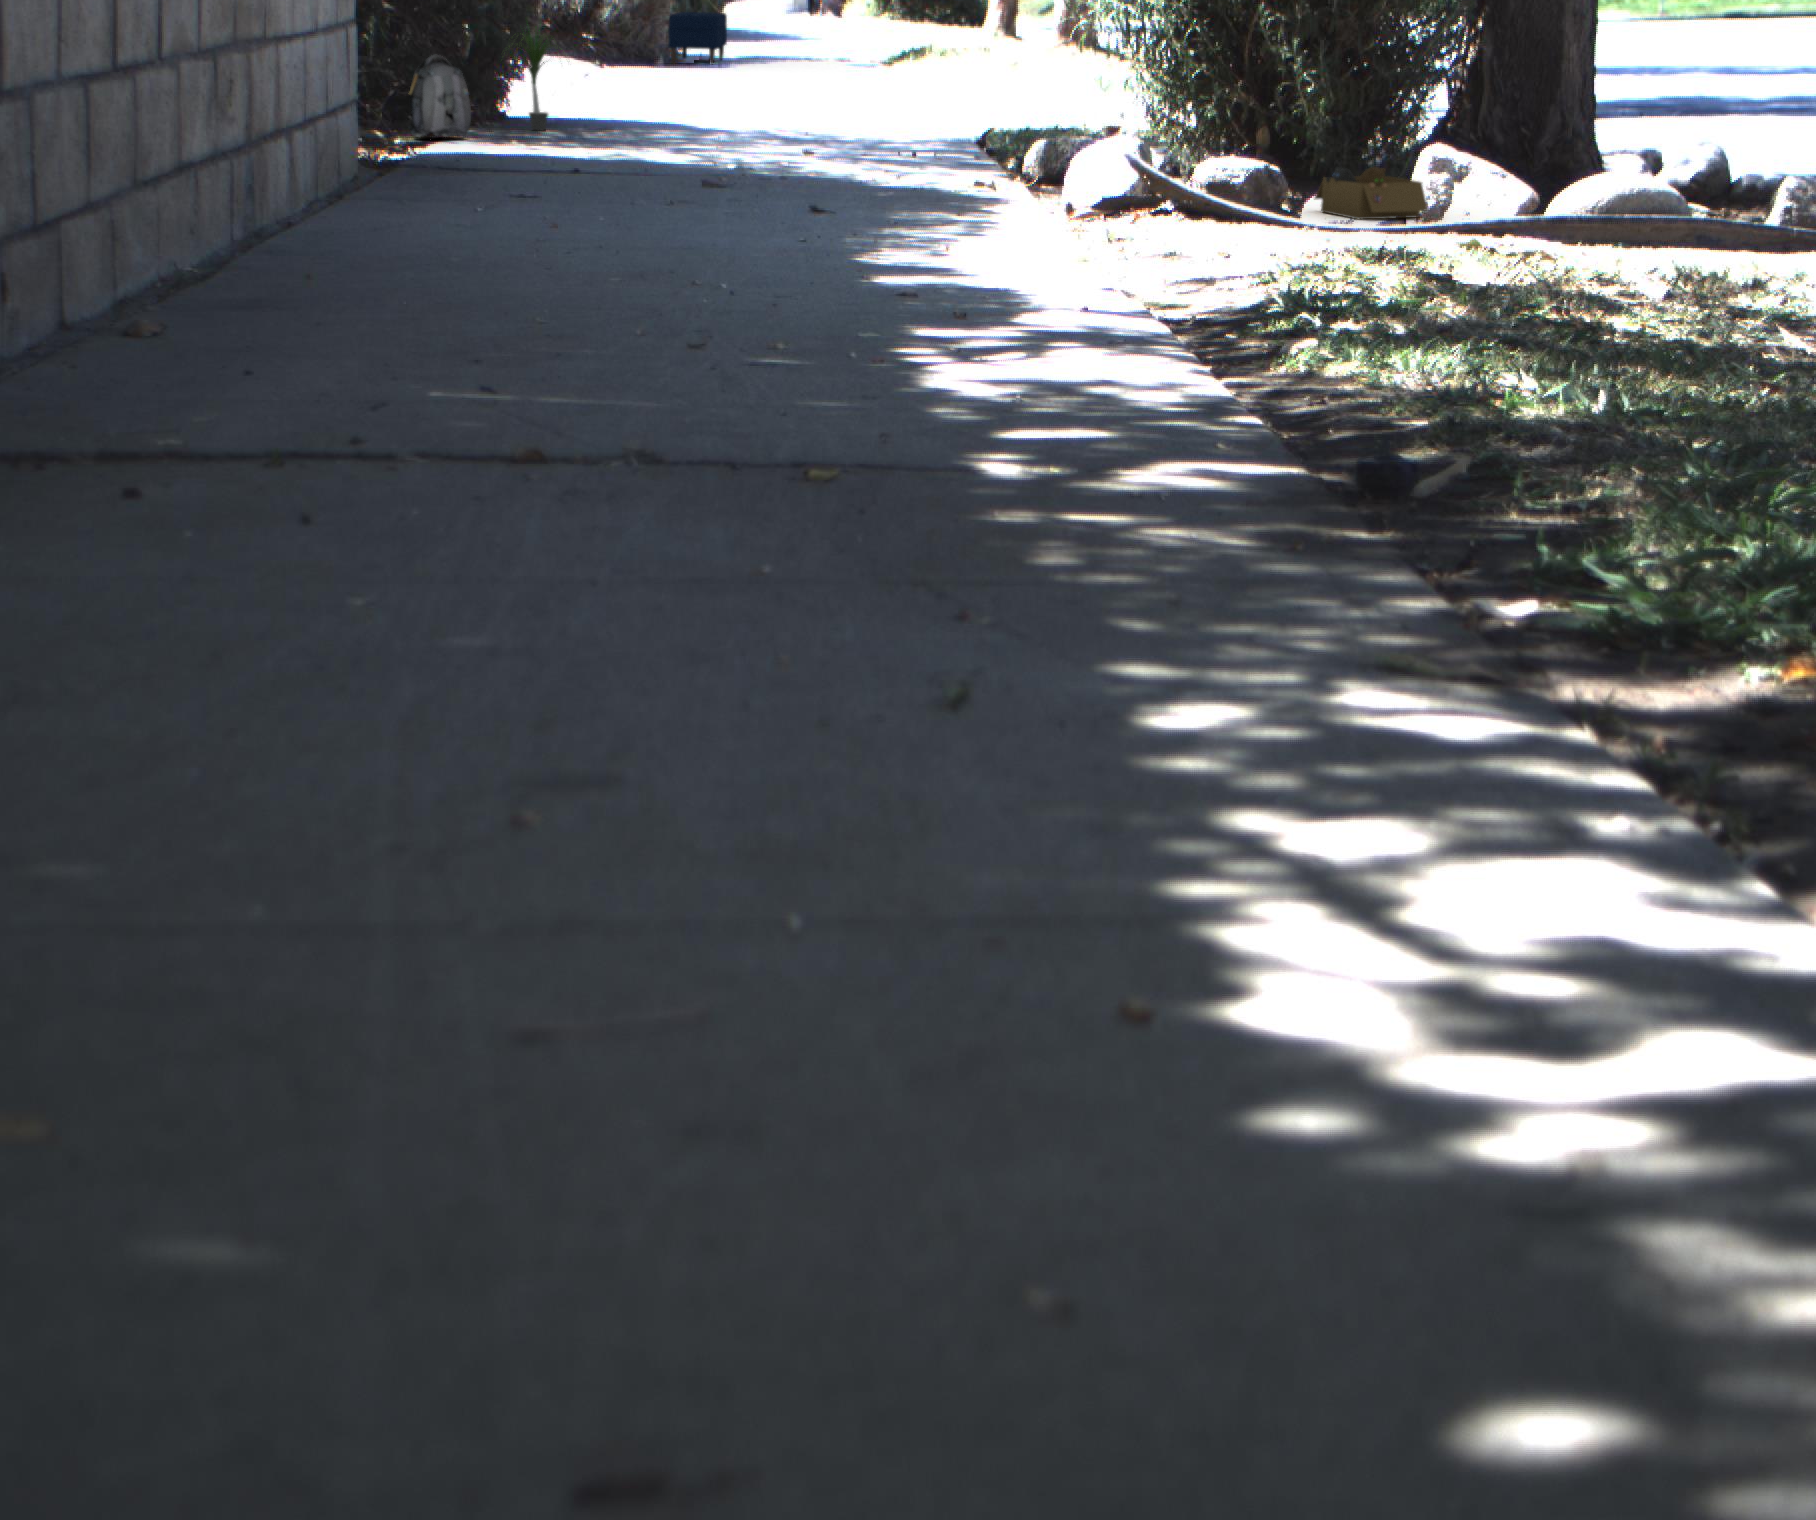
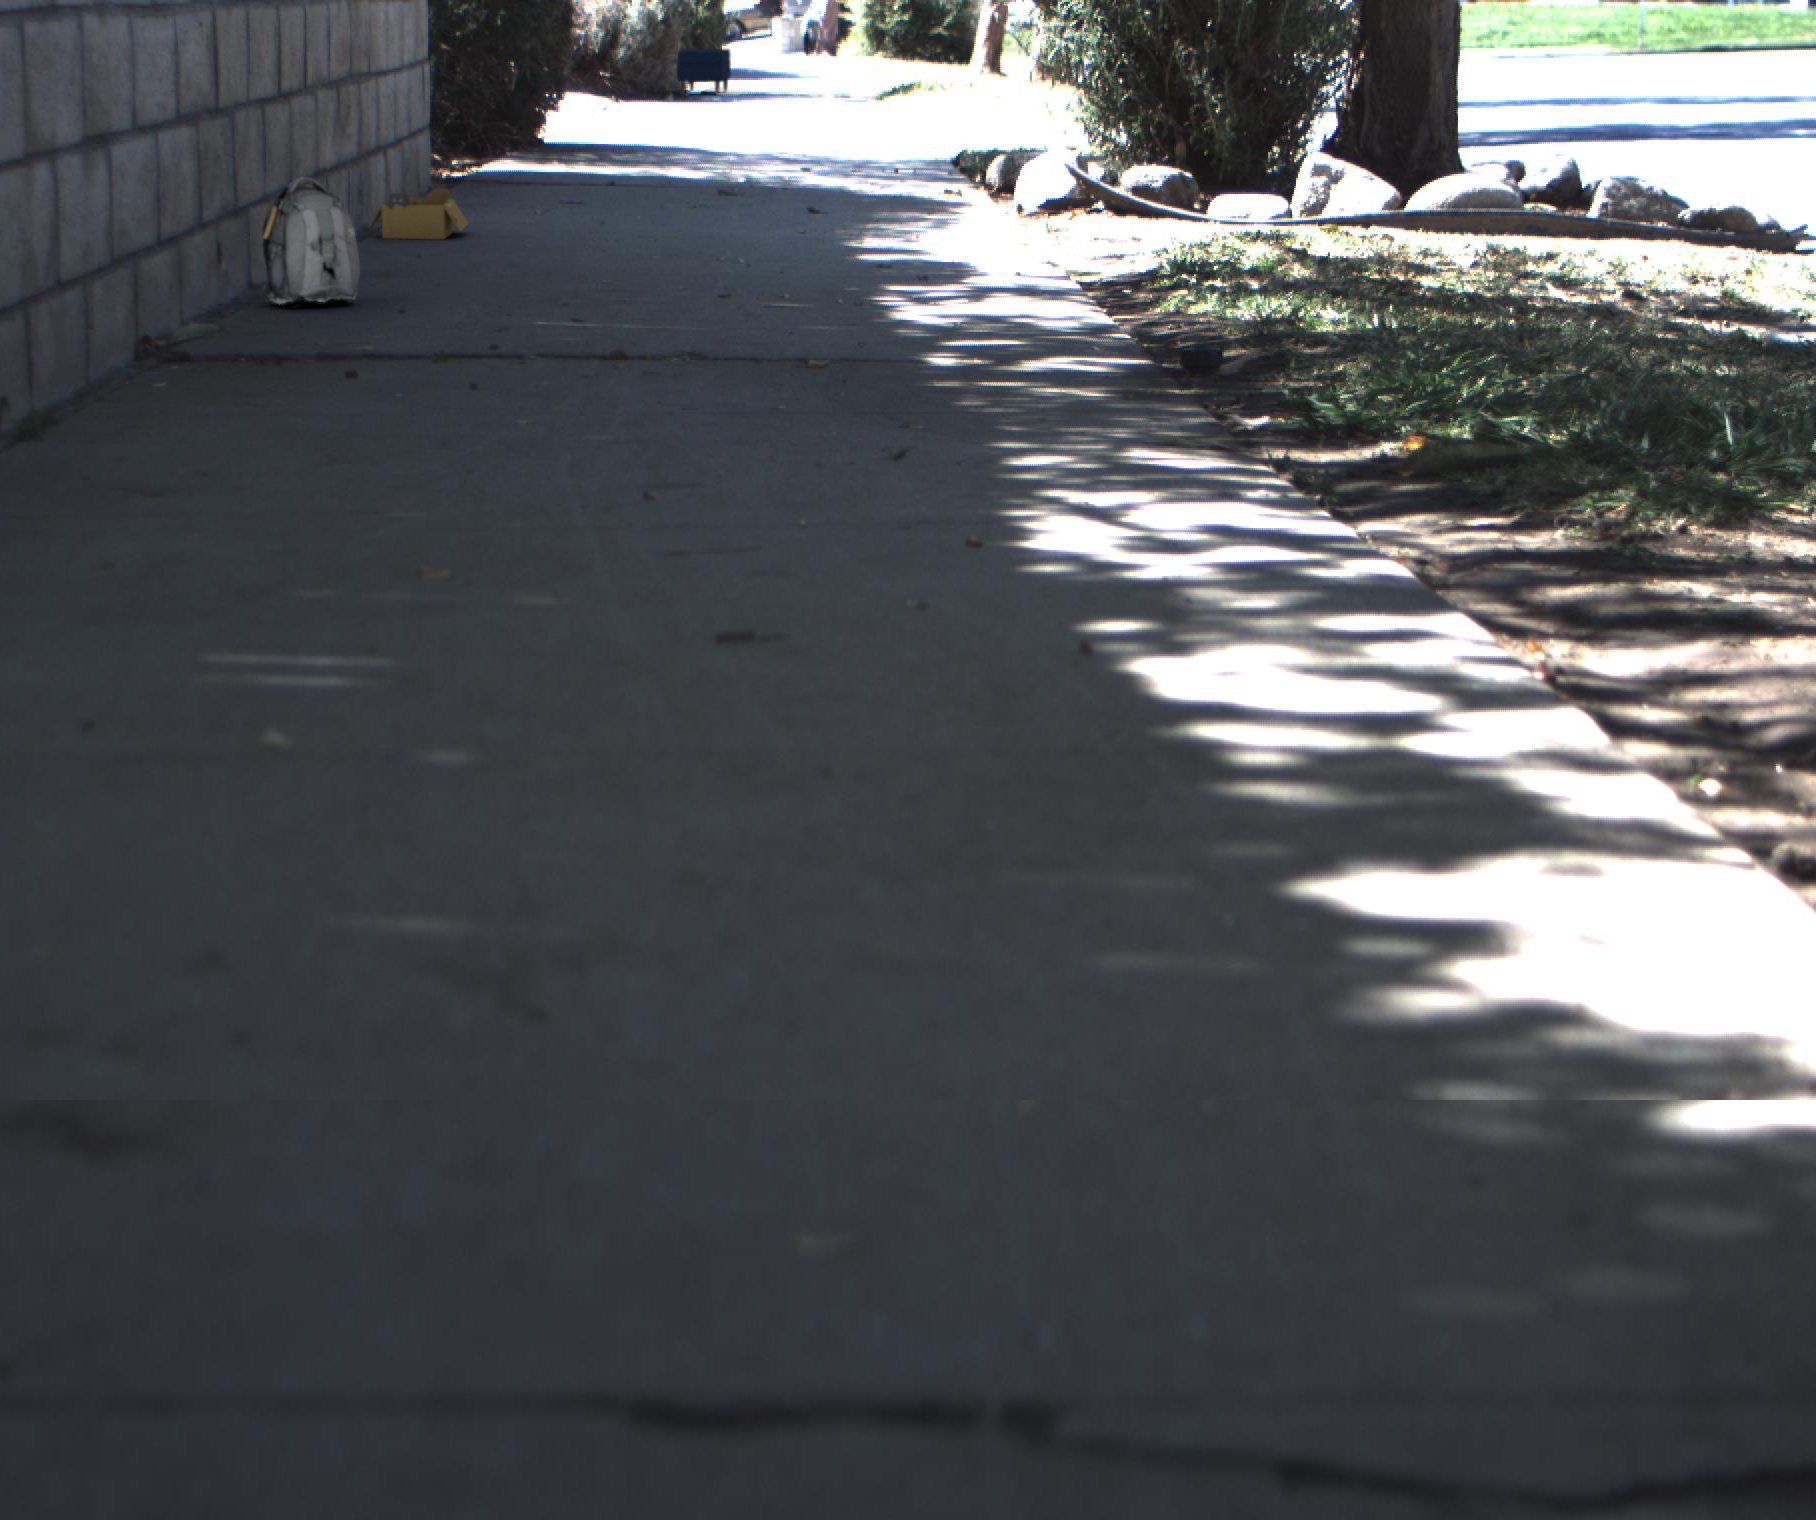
potted plant: present [509,30,552,131] -> none [536,53,601,152]
backpack: present [408,55,471,137] -> present [262,177,360,304]
cardboard box: present [1315,167,1428,219] -> present [369,188,468,239]

